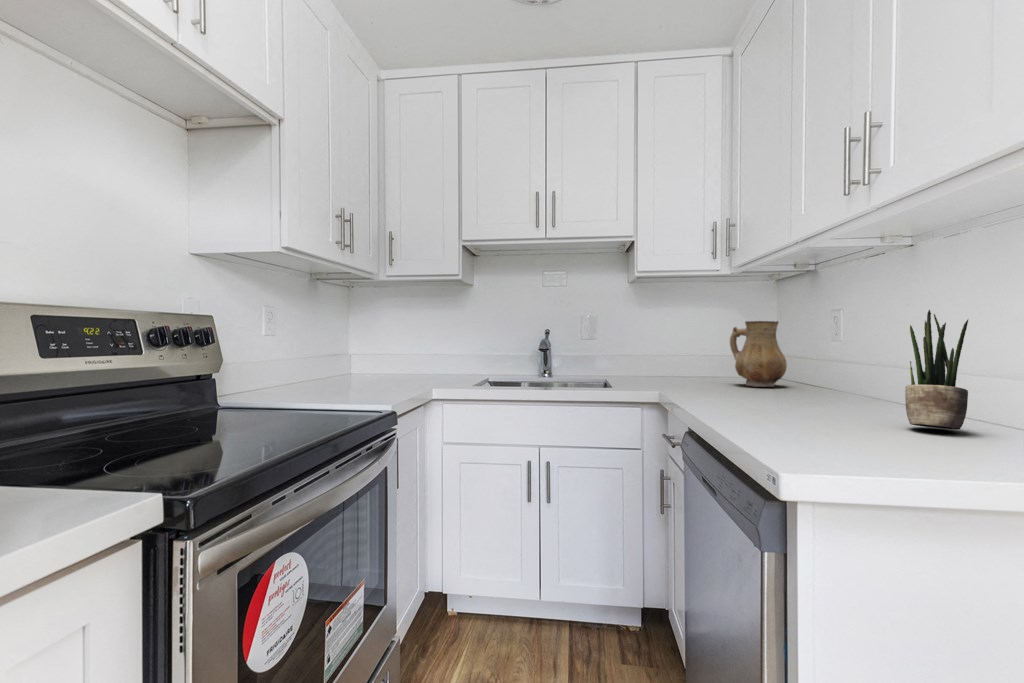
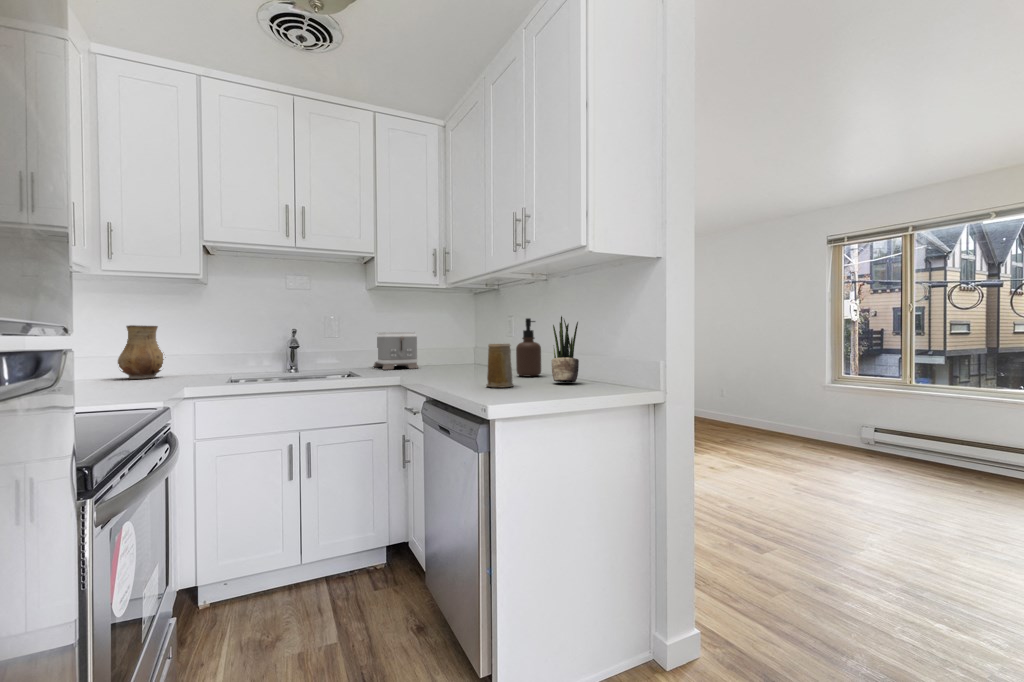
soap dispenser: none [838,315,886,409] -> present [516,318,541,377]
ceramic pitcher: present [730,321,787,387] -> present [118,325,164,379]
toaster: none [637,333,691,381] -> present [374,332,418,370]
mug: none [775,356,825,428] -> present [486,343,513,387]

